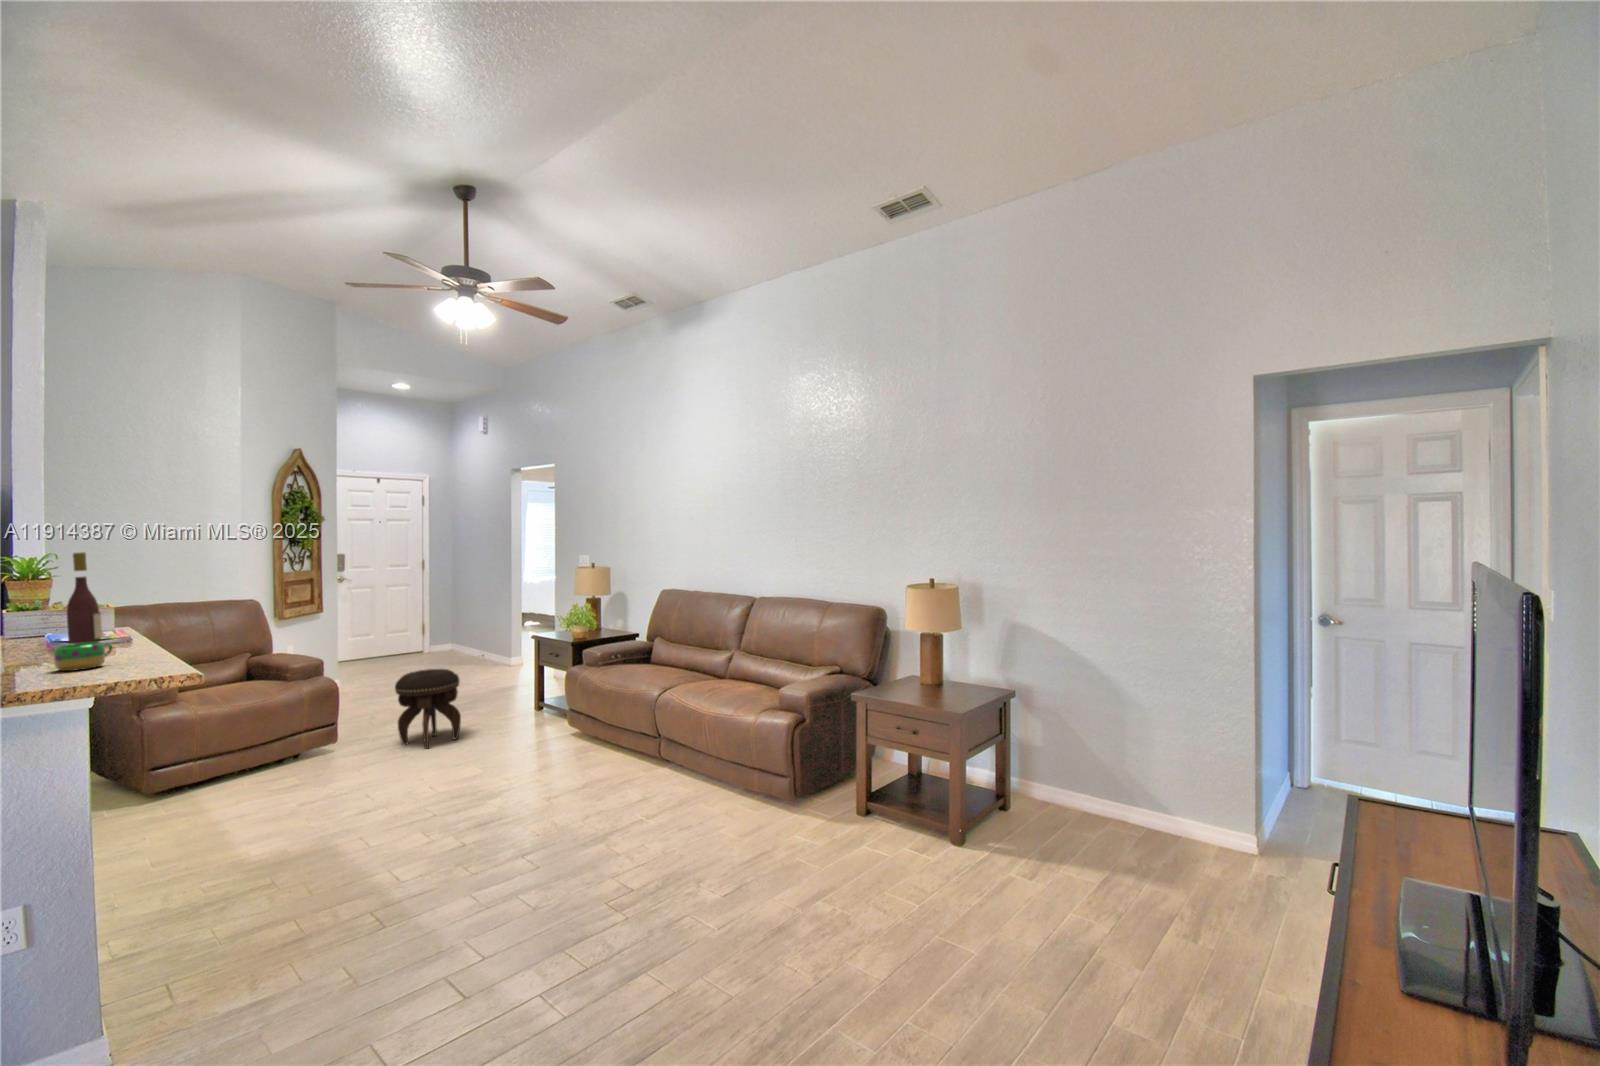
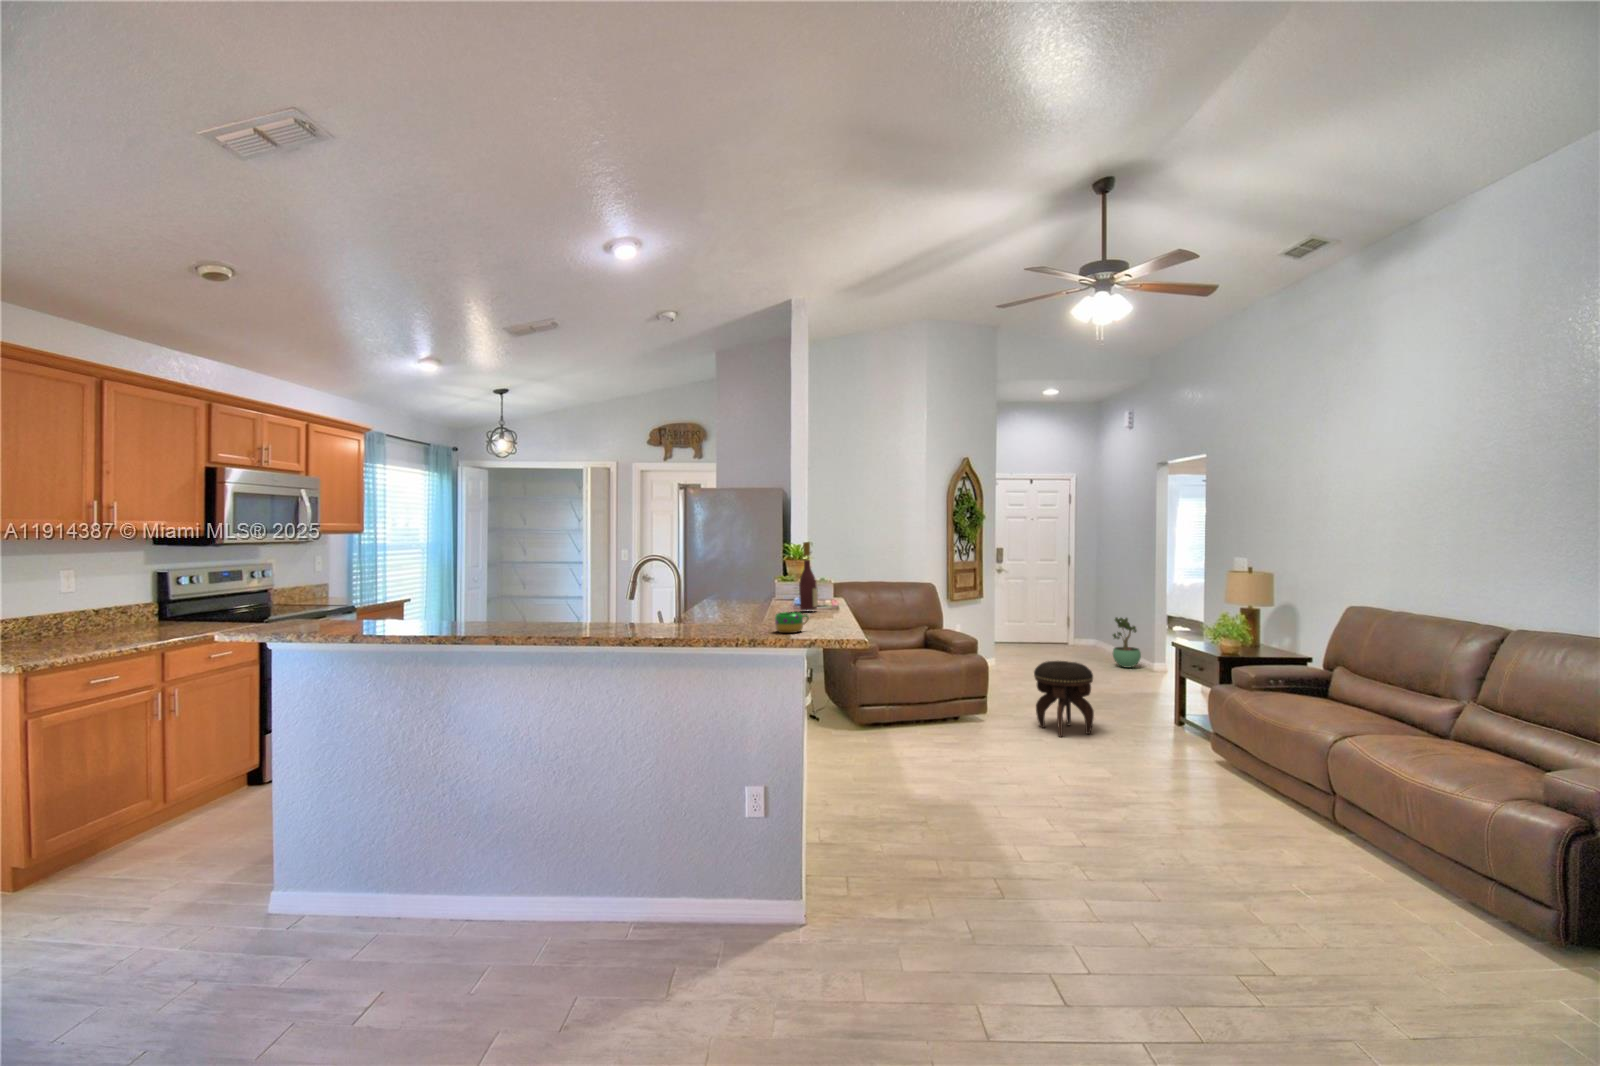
potted plant: none [473,619,502,670] -> present [1113,617,1141,667]

